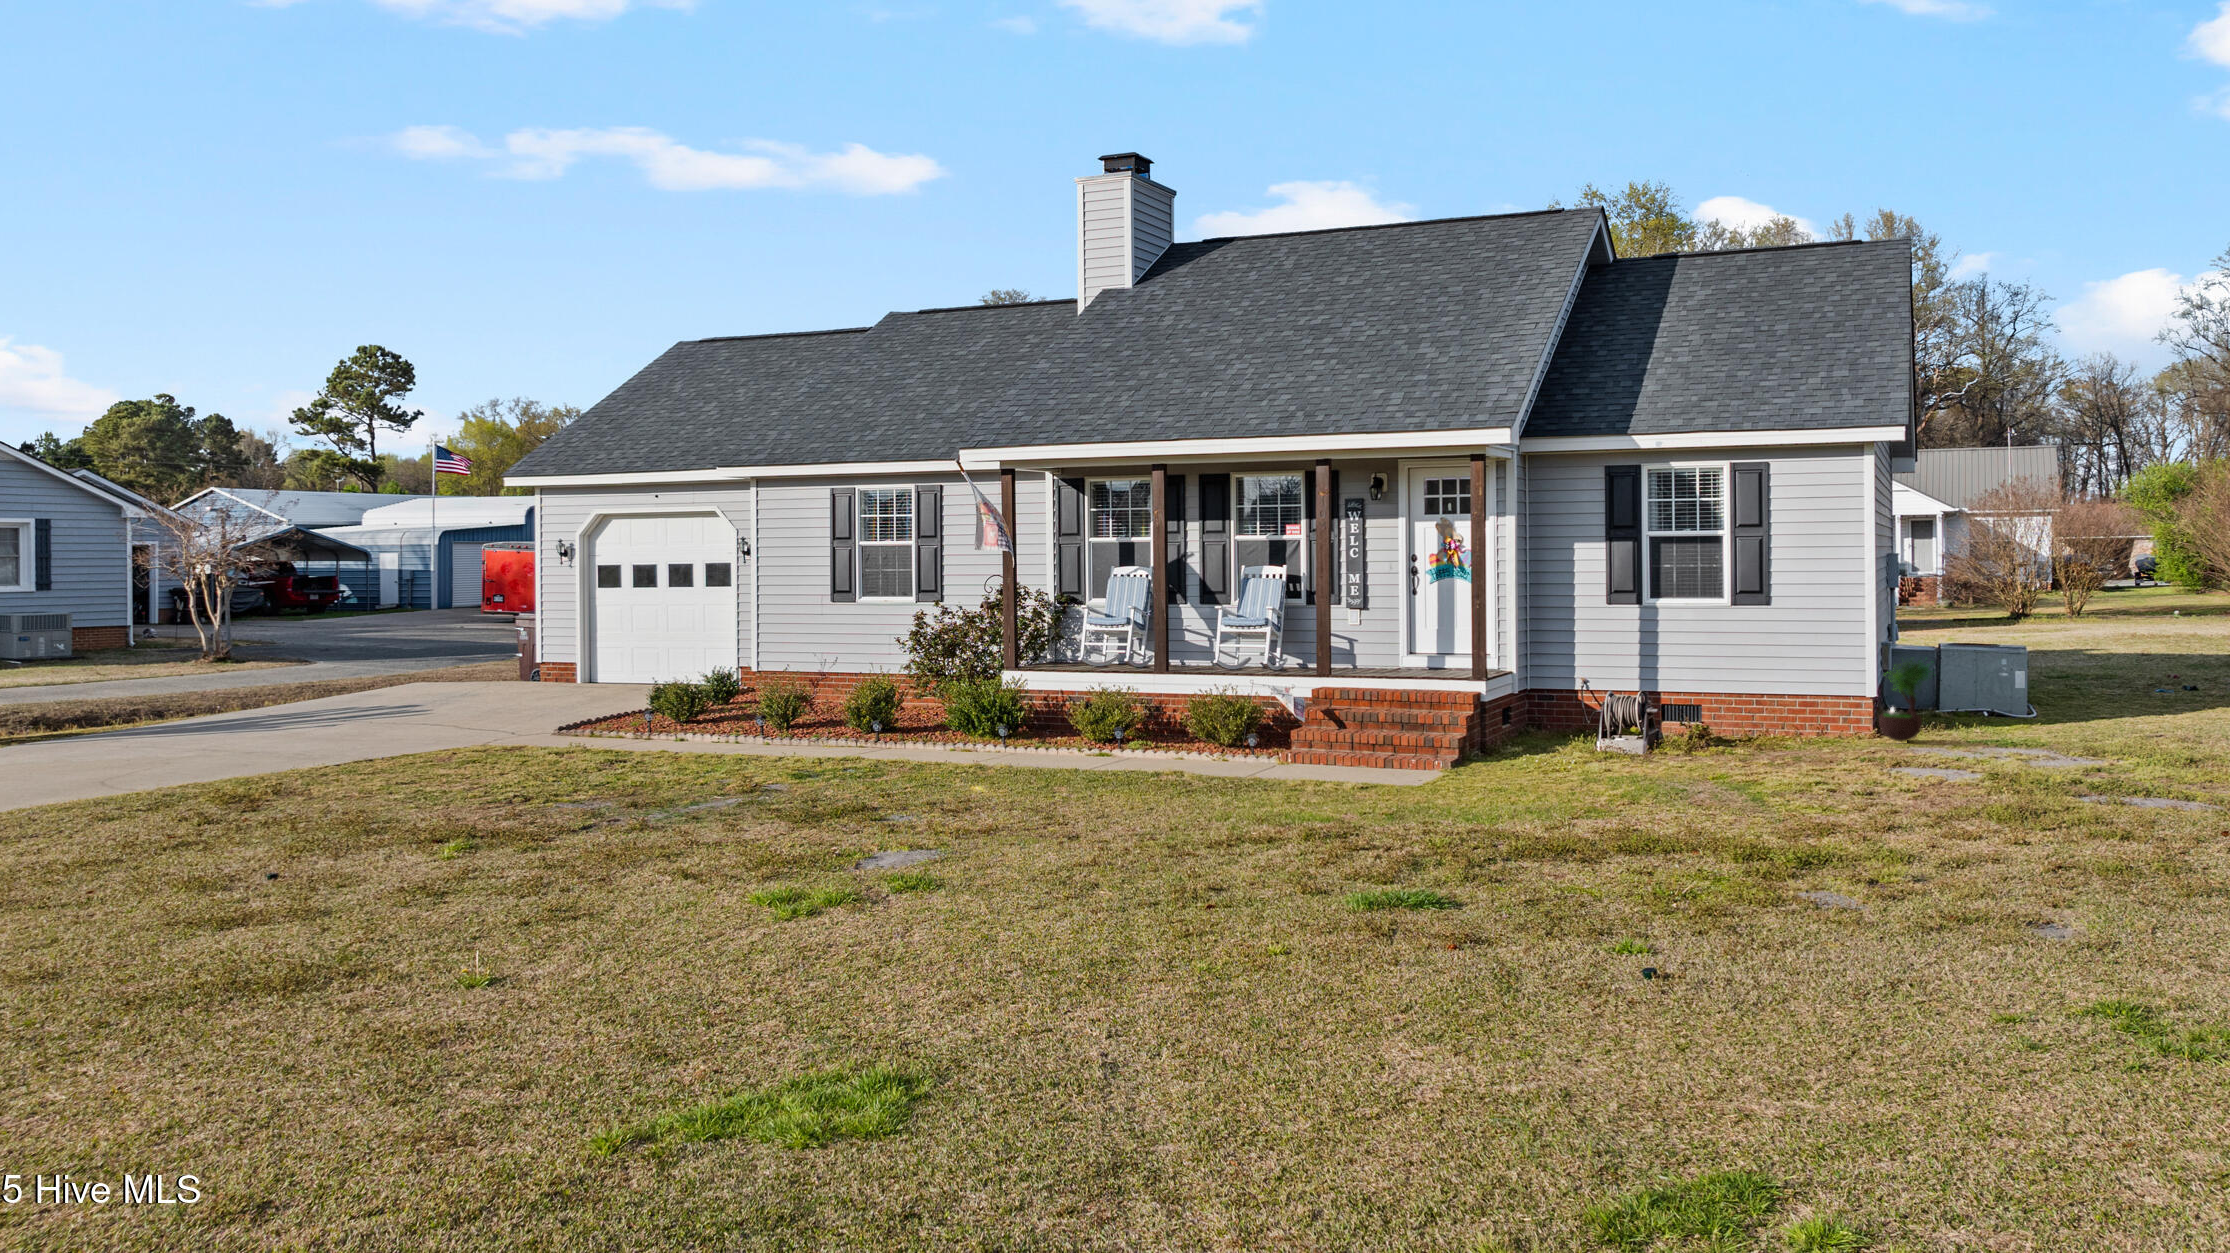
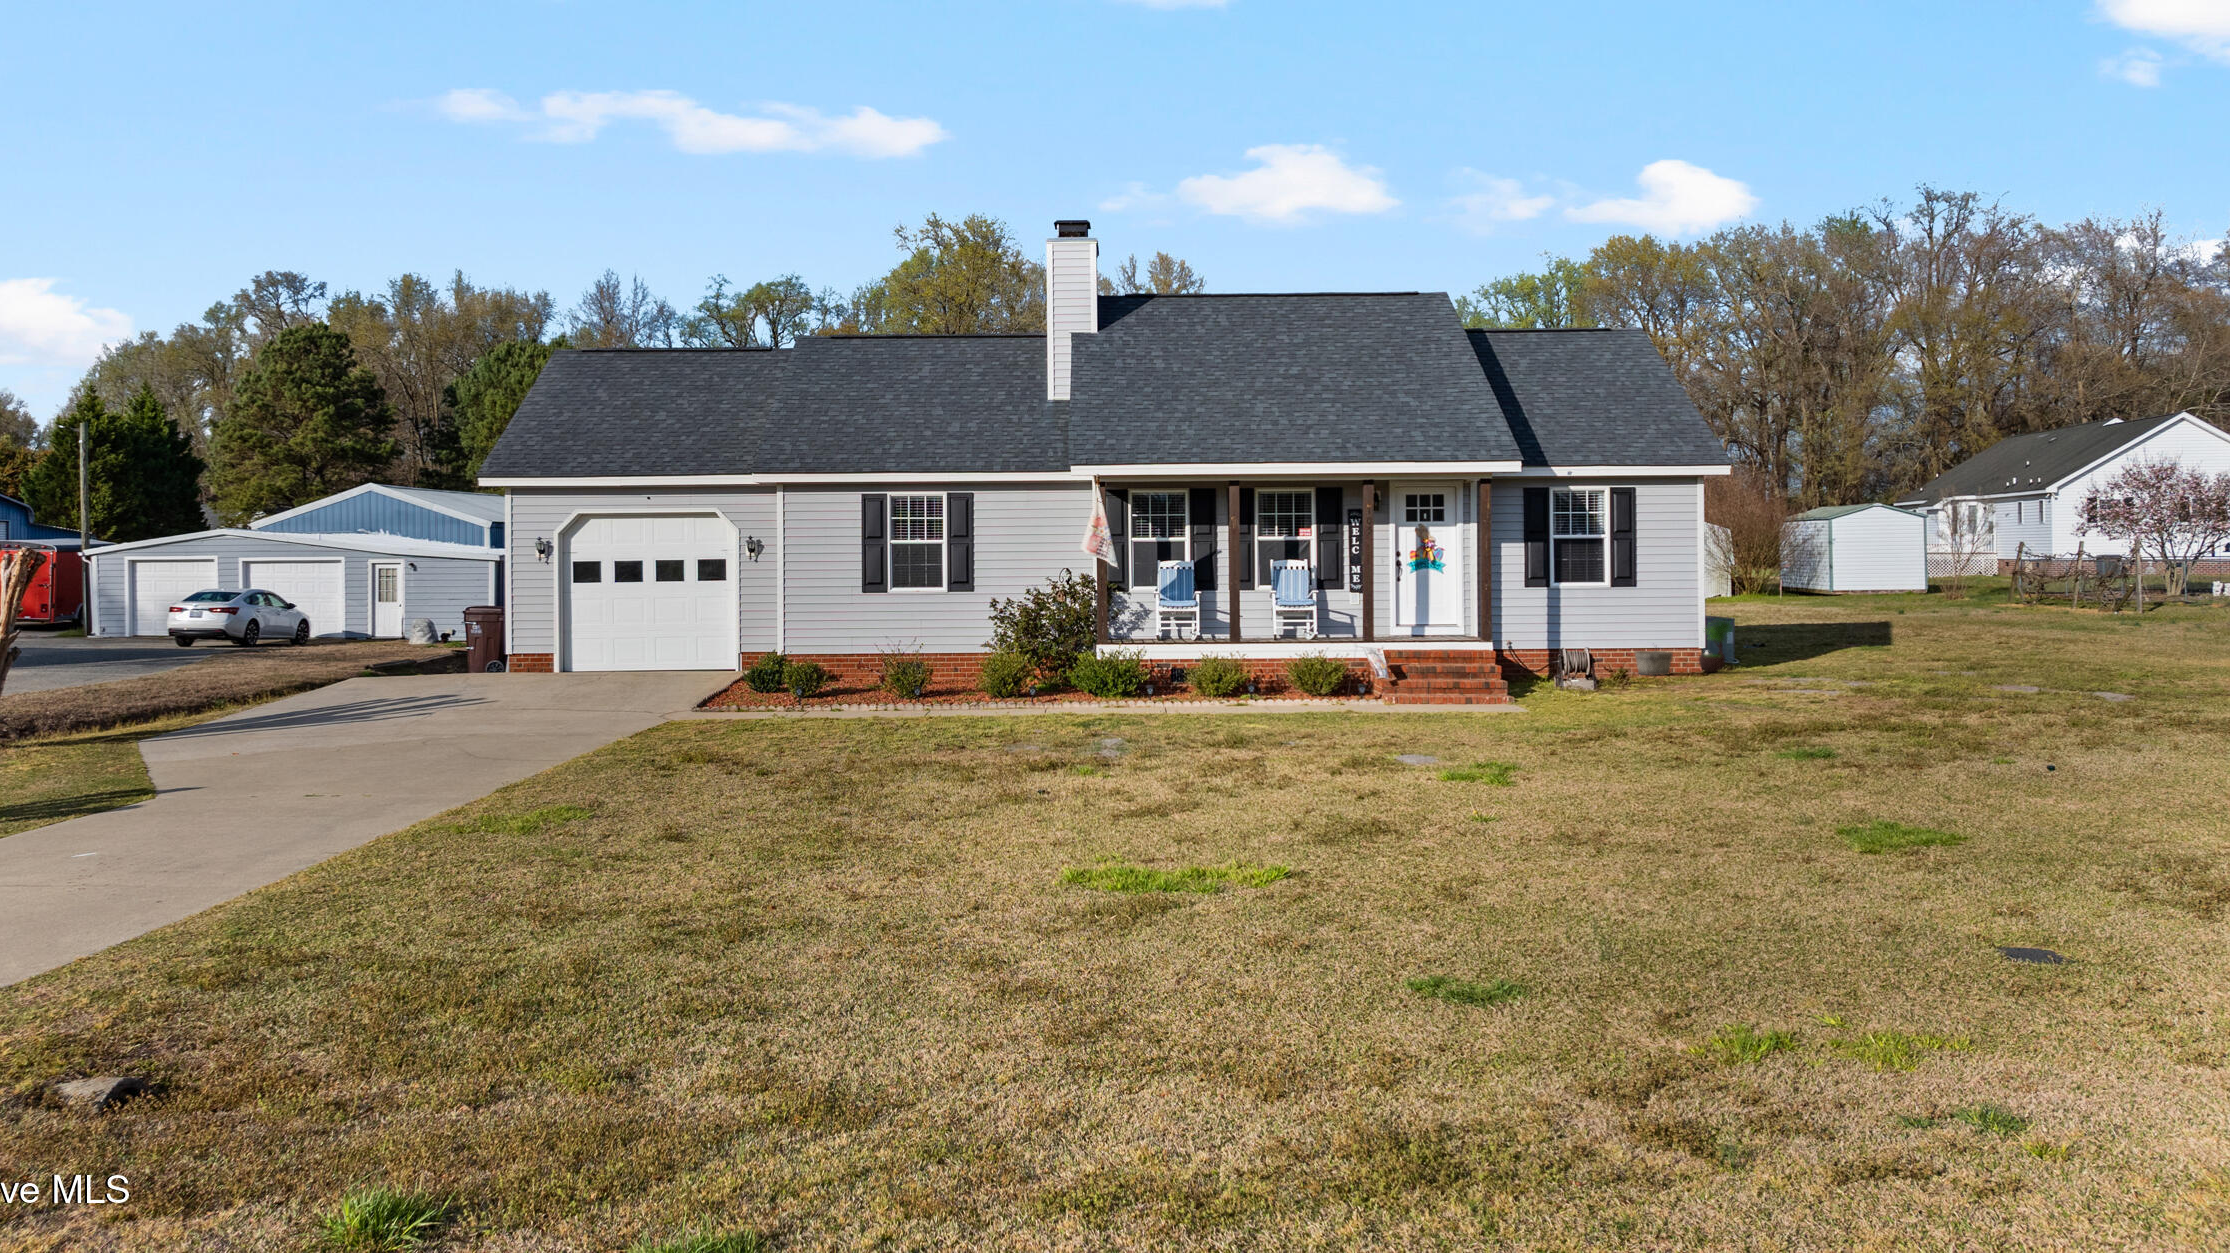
wooden bucket: none [1764,694,1825,743] -> present [1635,650,1673,675]

